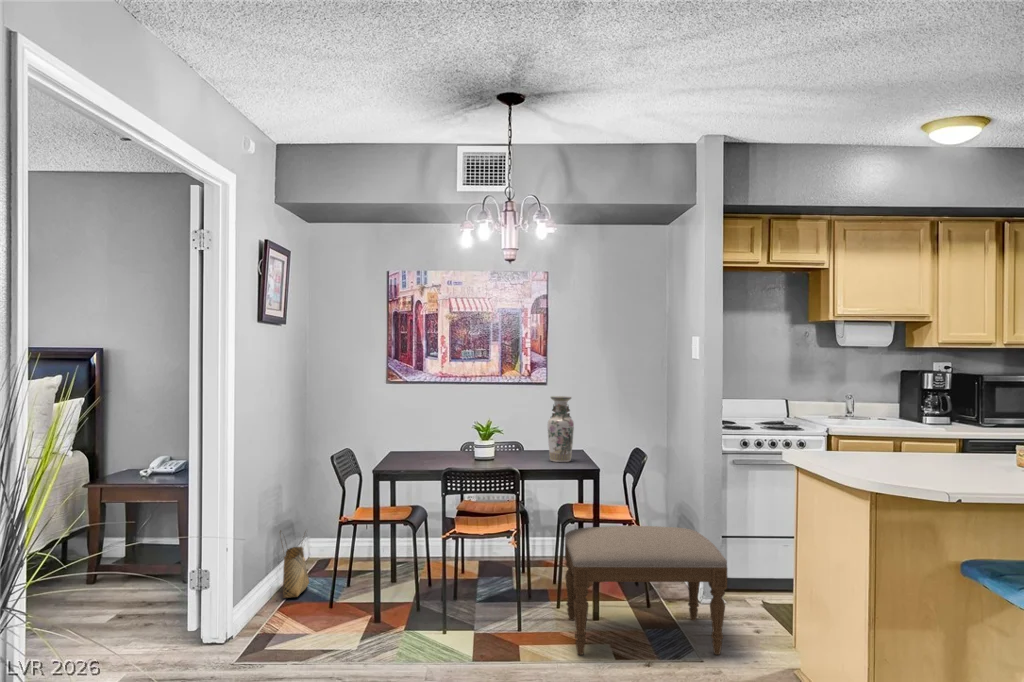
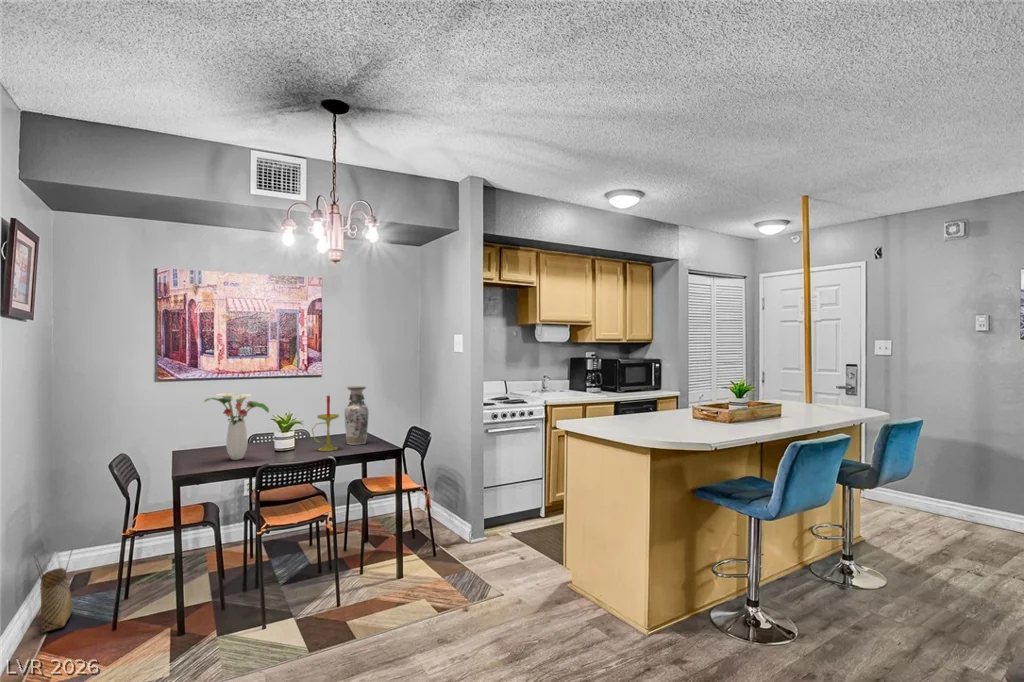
flower arrangement: none [403,396,460,464] -> present [205,393,269,460]
candle: none [507,403,537,465] -> present [312,396,339,451]
ottoman: present [565,526,727,655] -> none [372,489,519,616]

